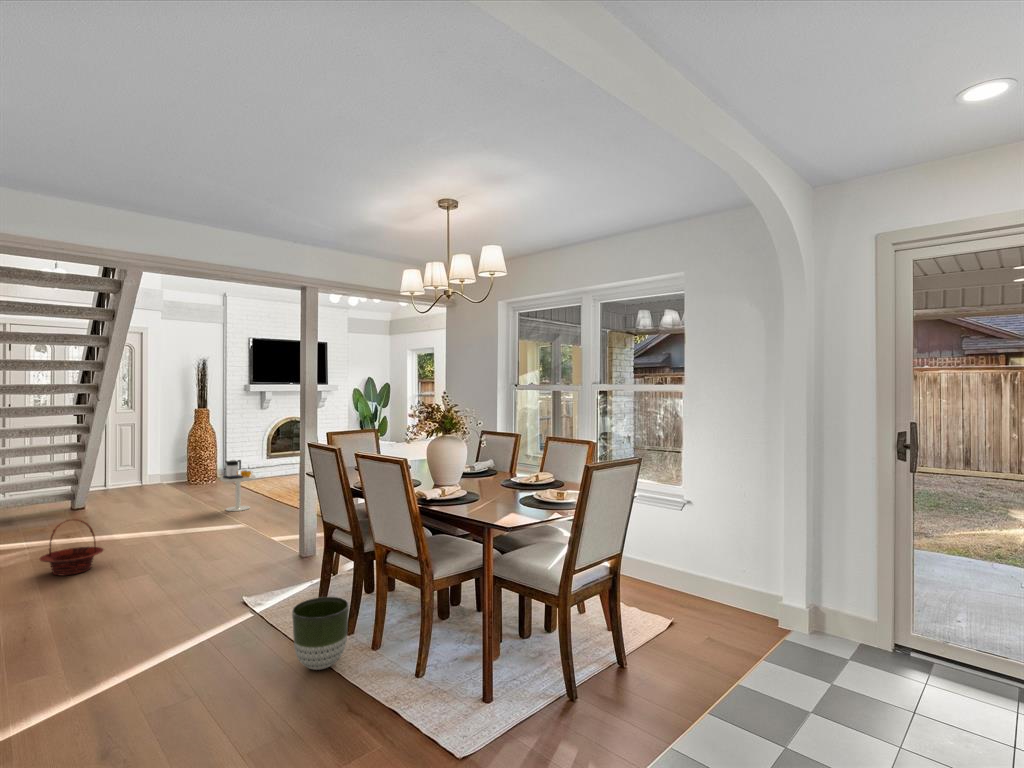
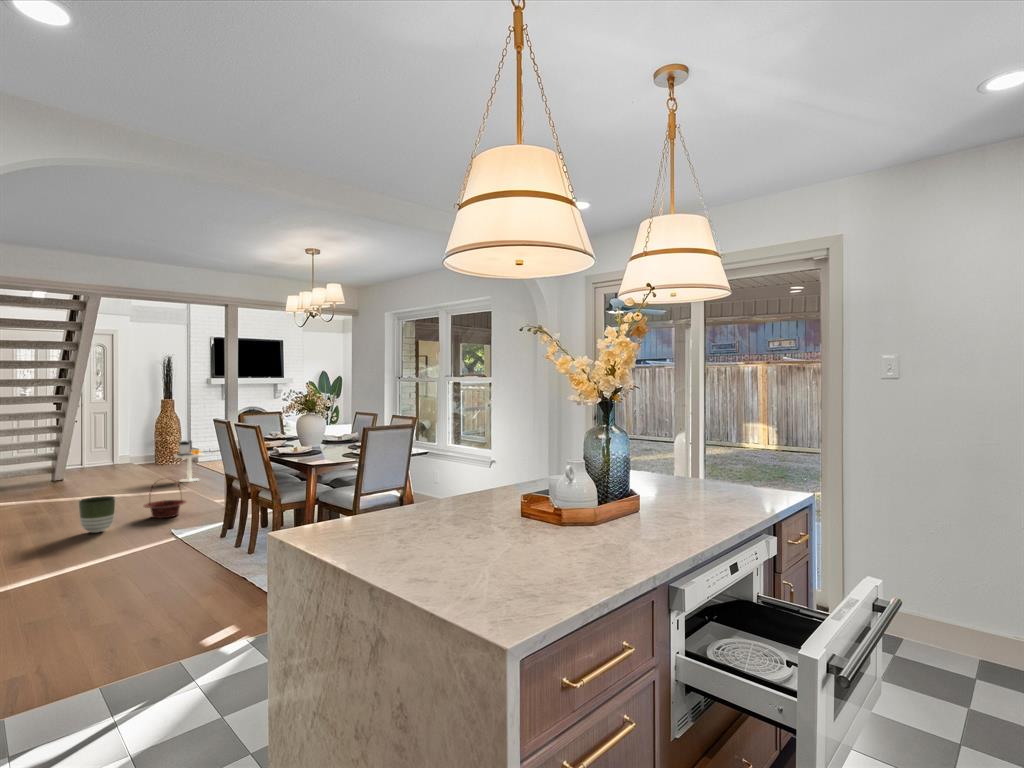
basket: present [40,519,103,575] -> present [144,481,186,518]
planter: present [292,597,349,670] -> present [79,496,115,533]

